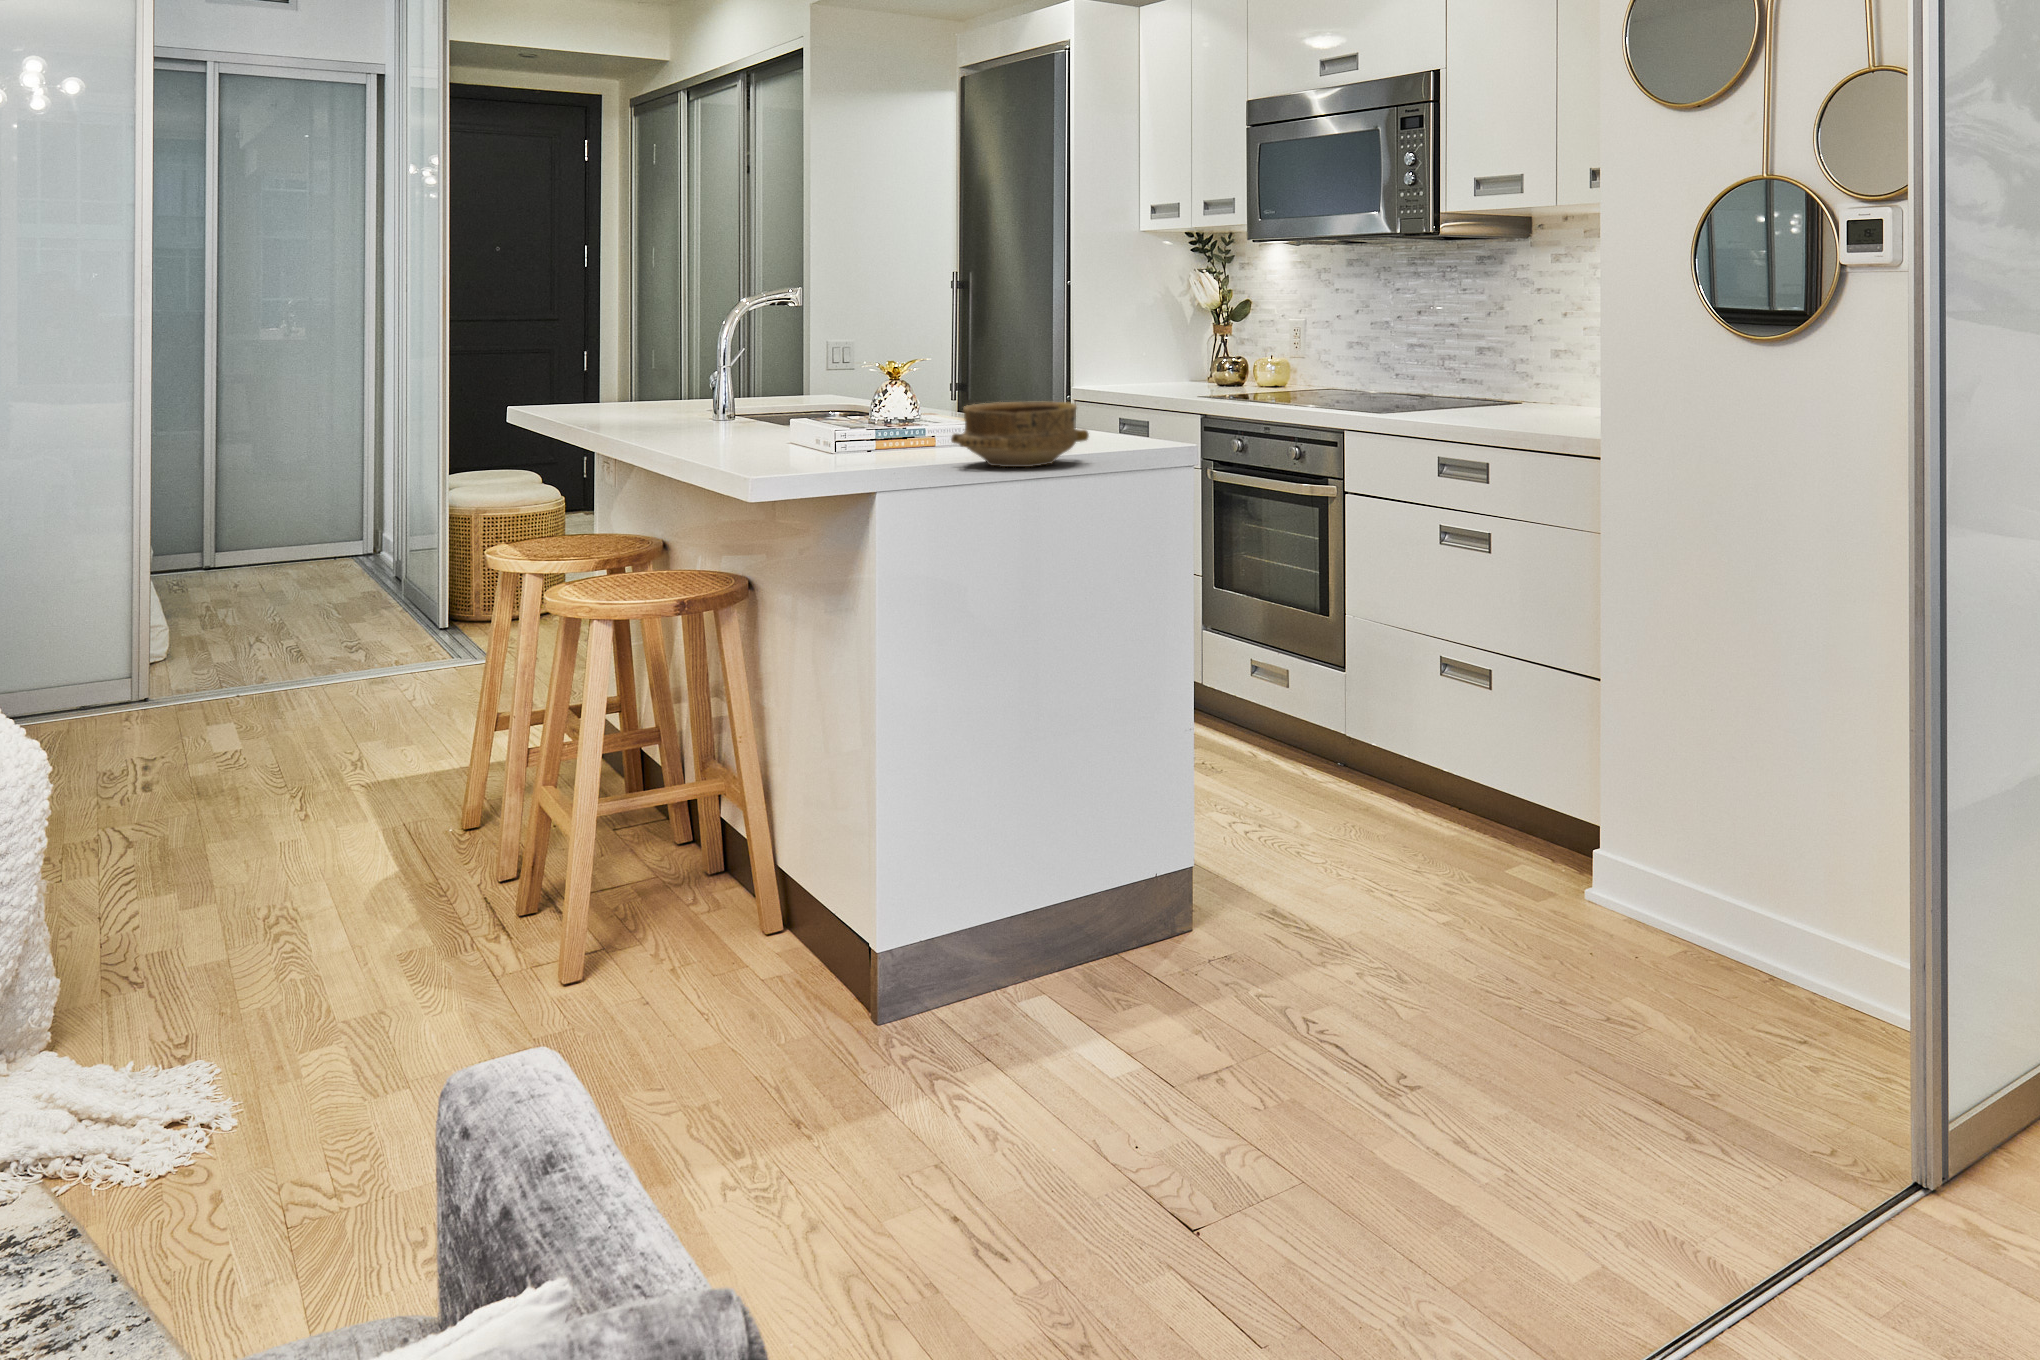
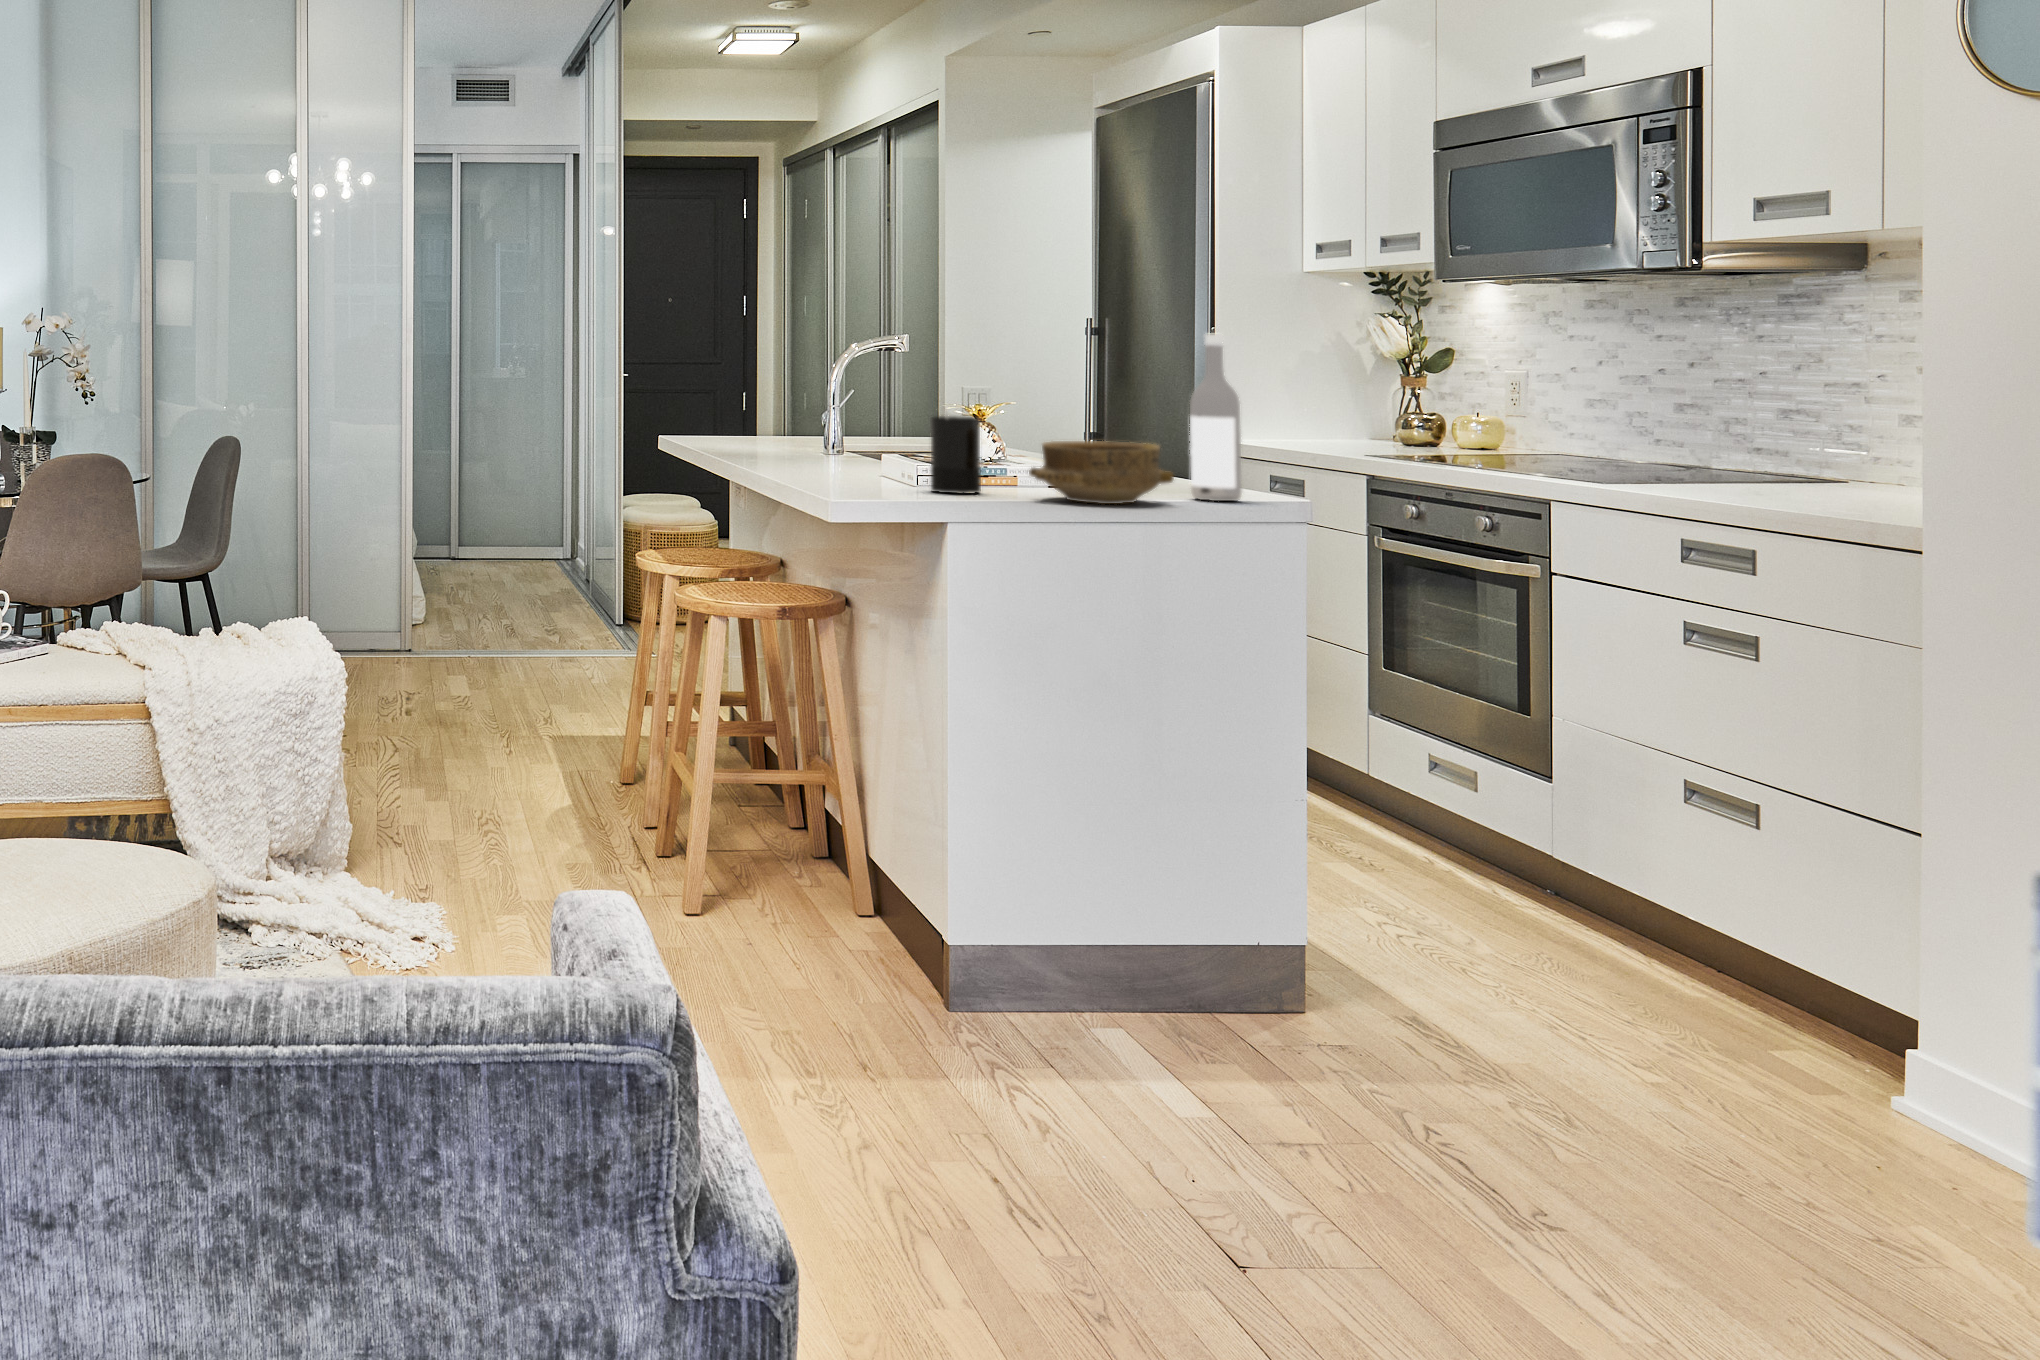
wine bottle: none [1096,289,1142,455] -> present [1190,333,1242,501]
candle: none [847,376,900,466] -> present [930,410,981,494]

